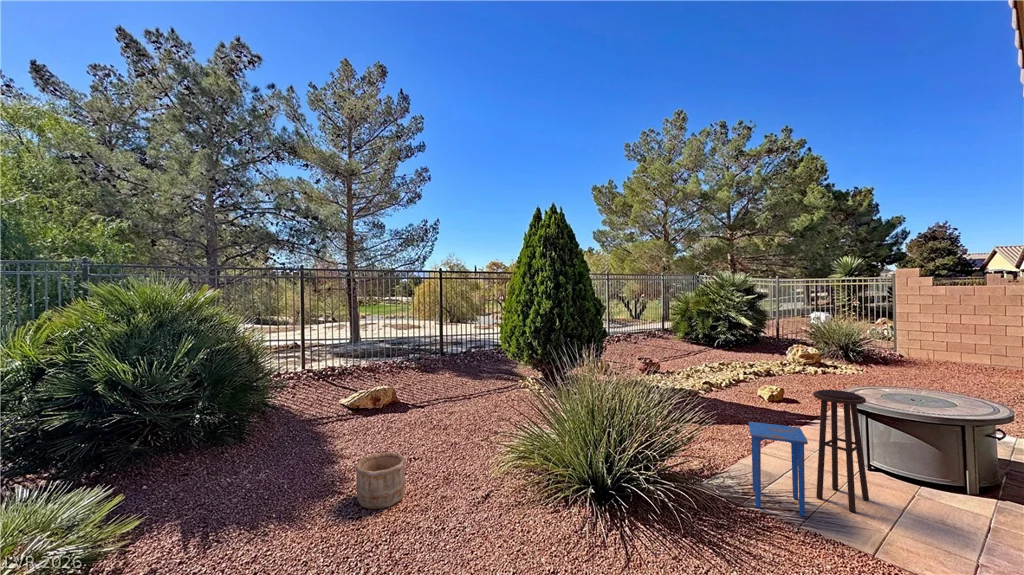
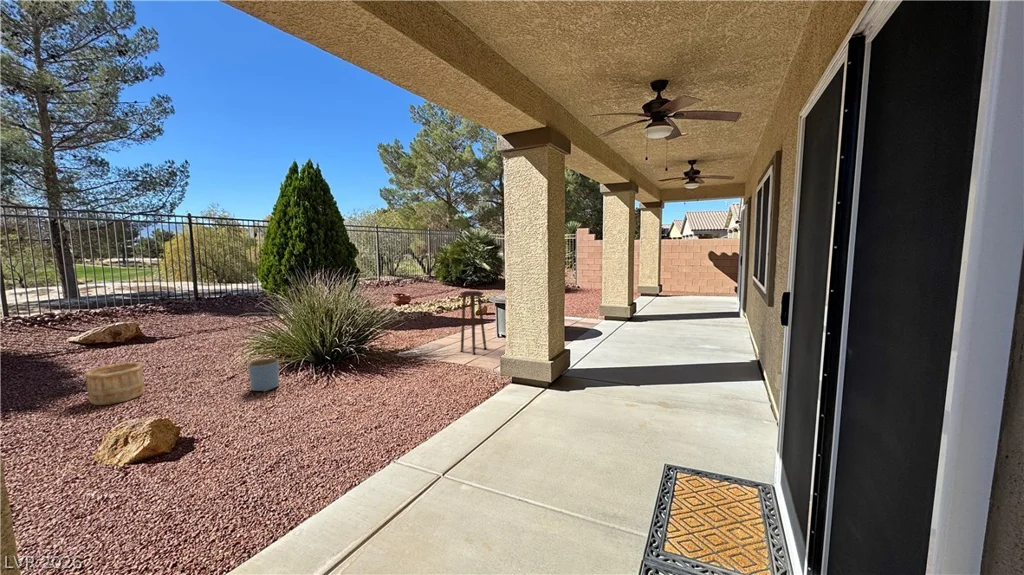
side table: present [749,422,808,516] -> none [420,313,451,360]
planter: none [519,482,557,539] -> present [248,358,279,391]

